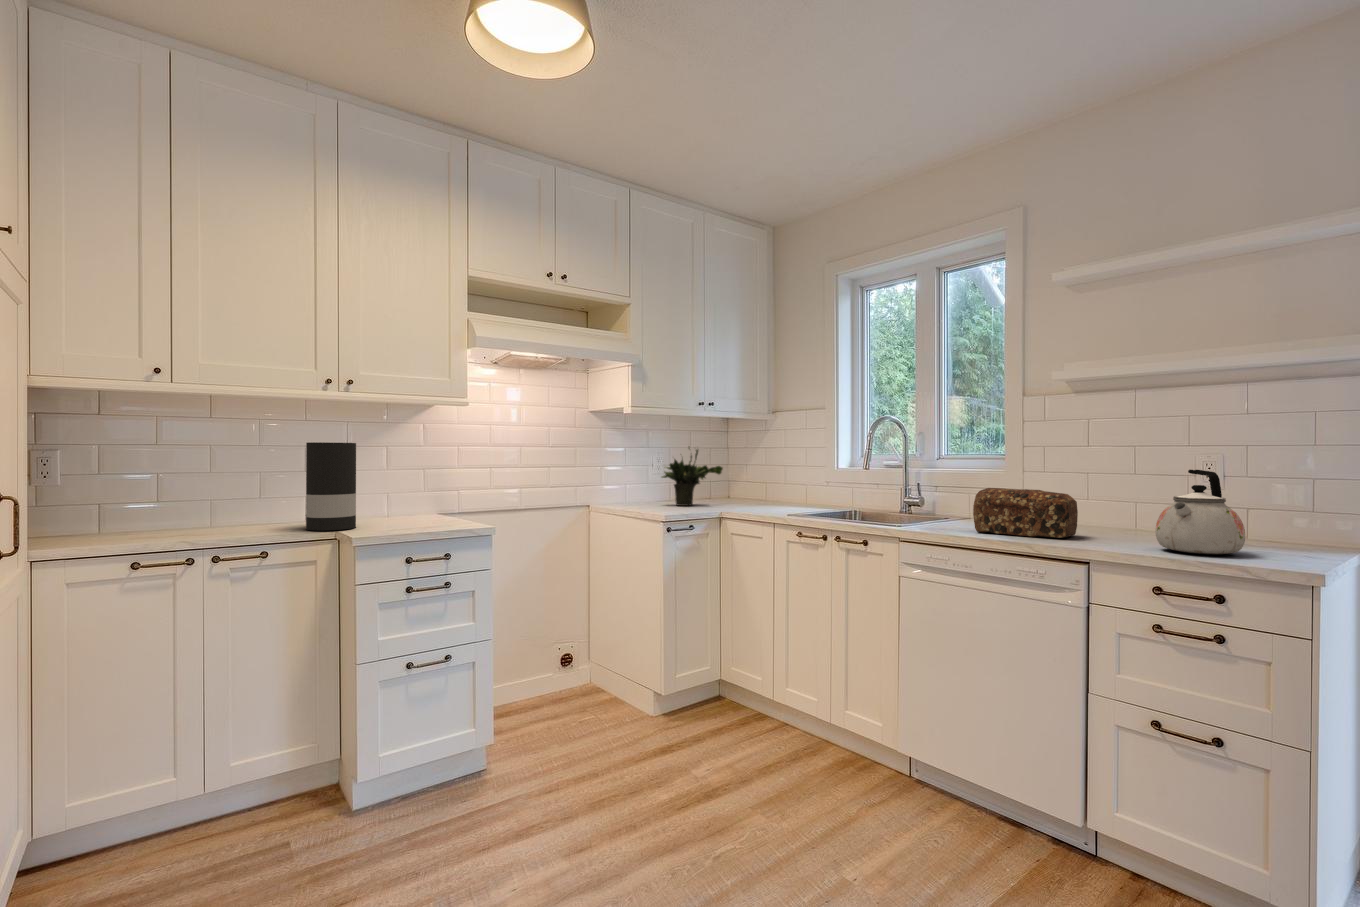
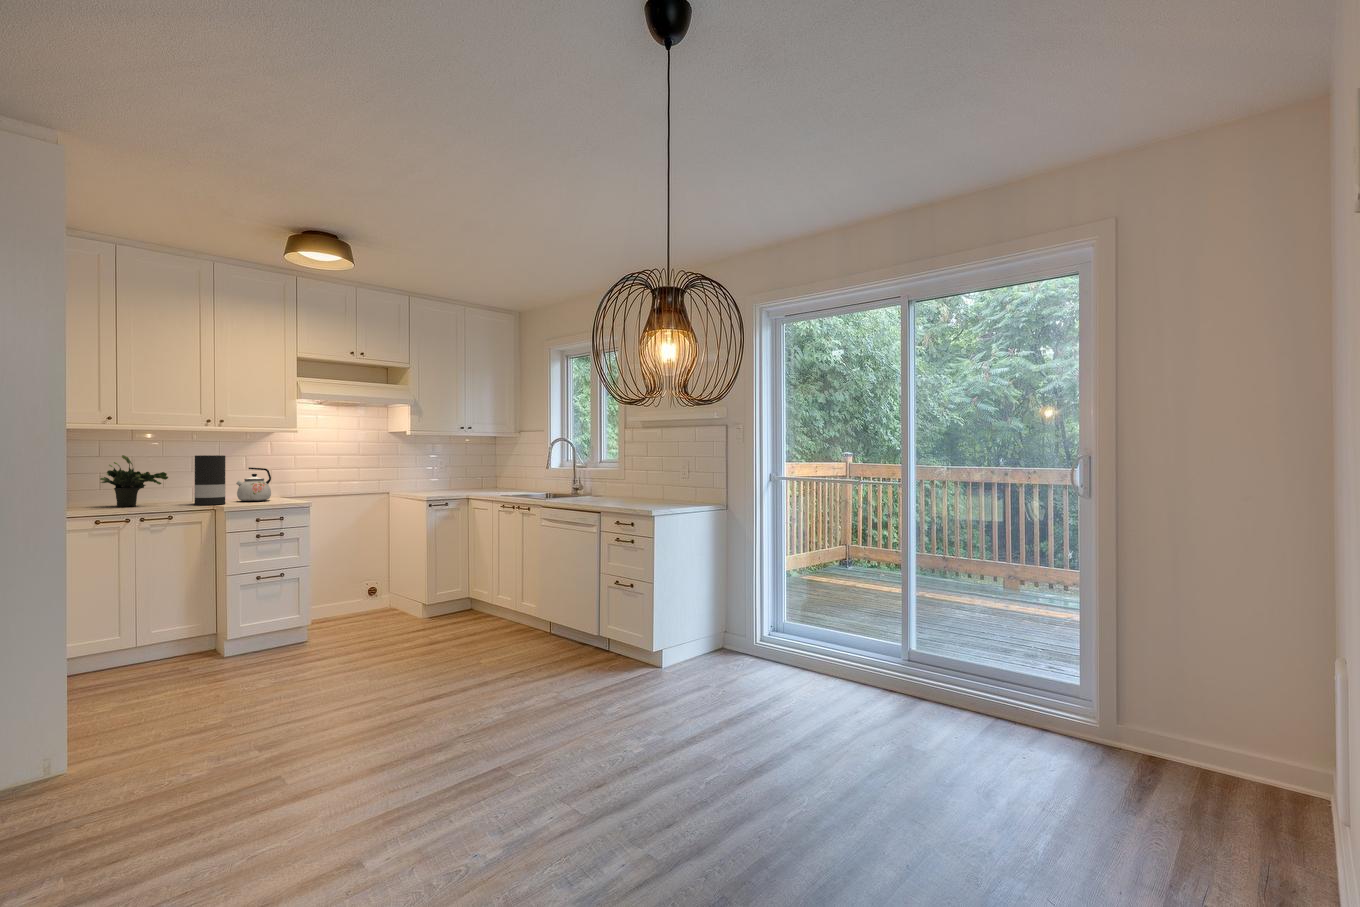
potted plant: present [662,448,723,506] -> present [100,455,168,507]
kettle: present [1155,470,1245,555] -> present [236,468,271,501]
bread loaf: present [973,488,1078,538] -> none [571,476,618,499]

